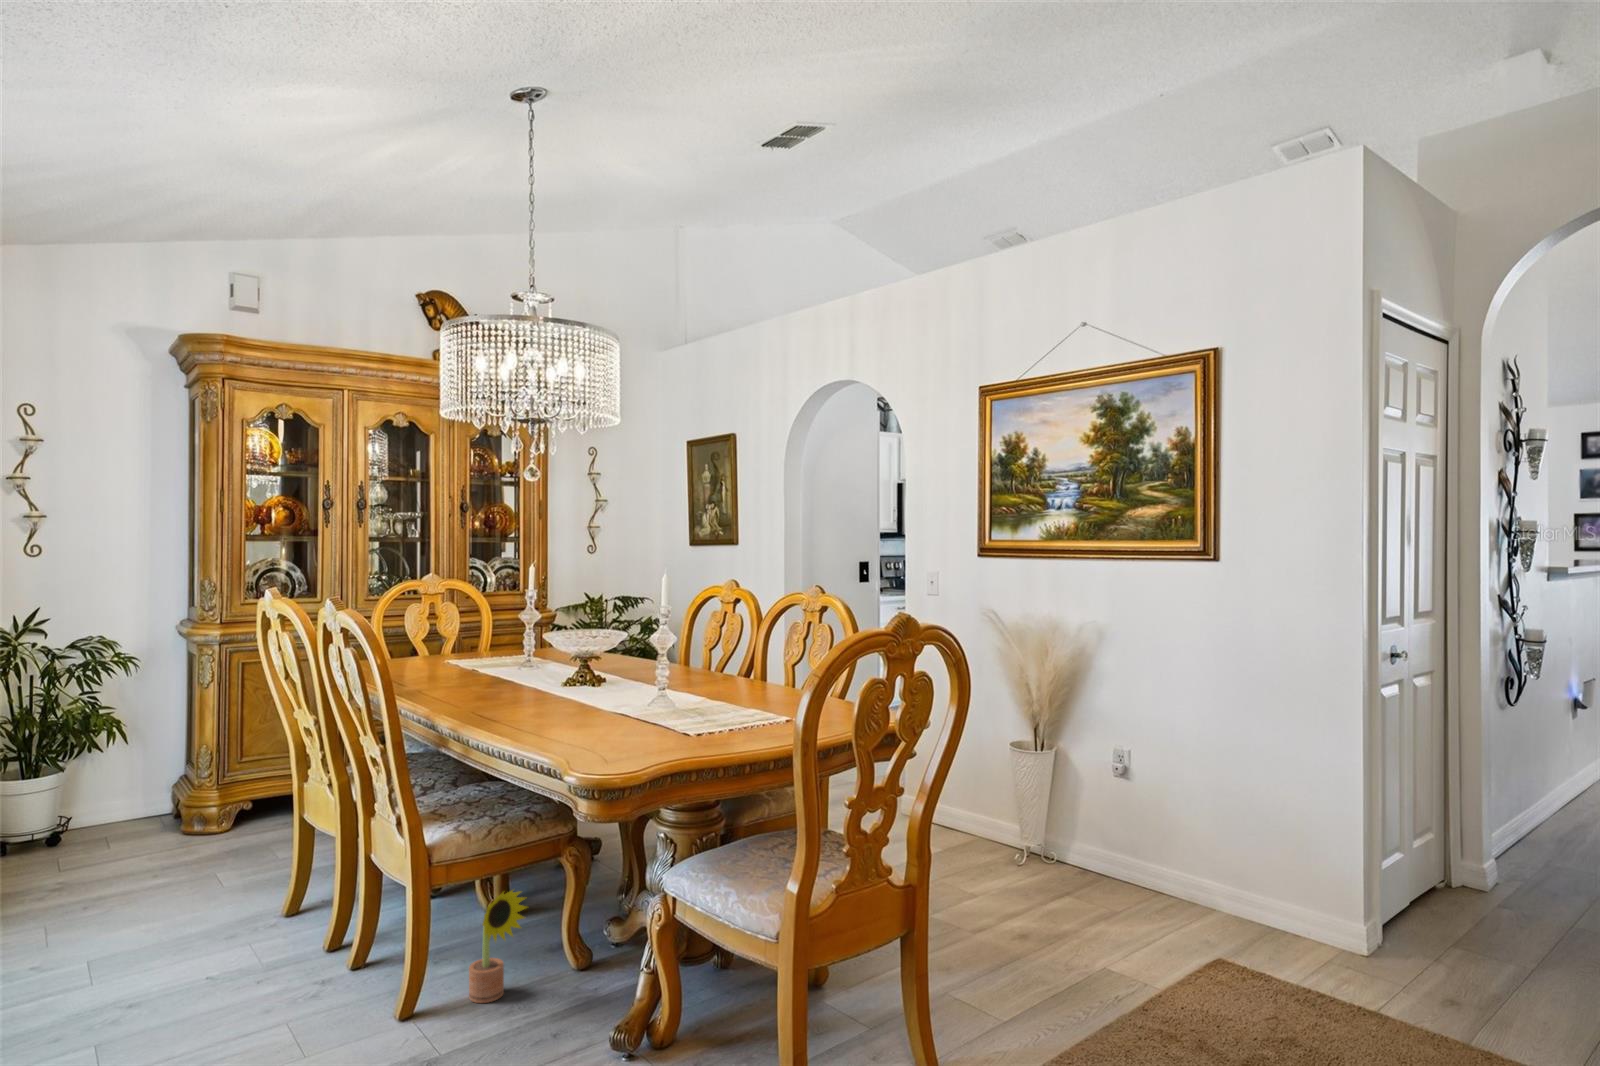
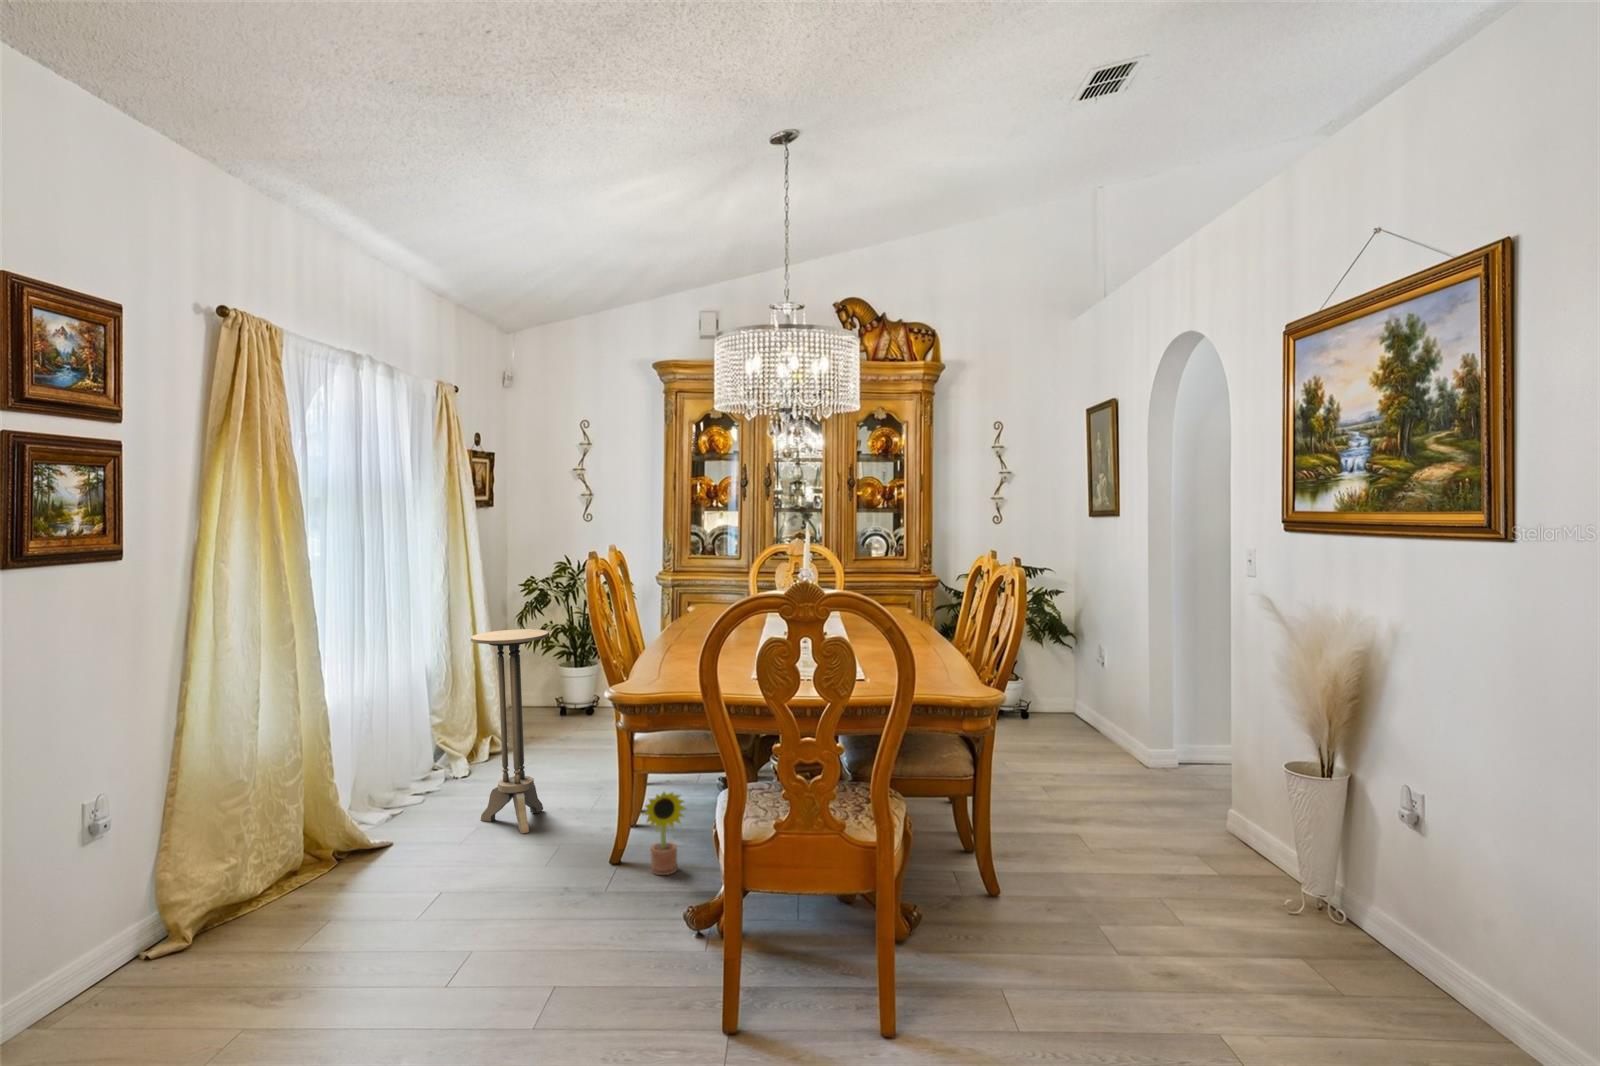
side table: none [93,707,228,1017] -> present [471,629,549,834]

